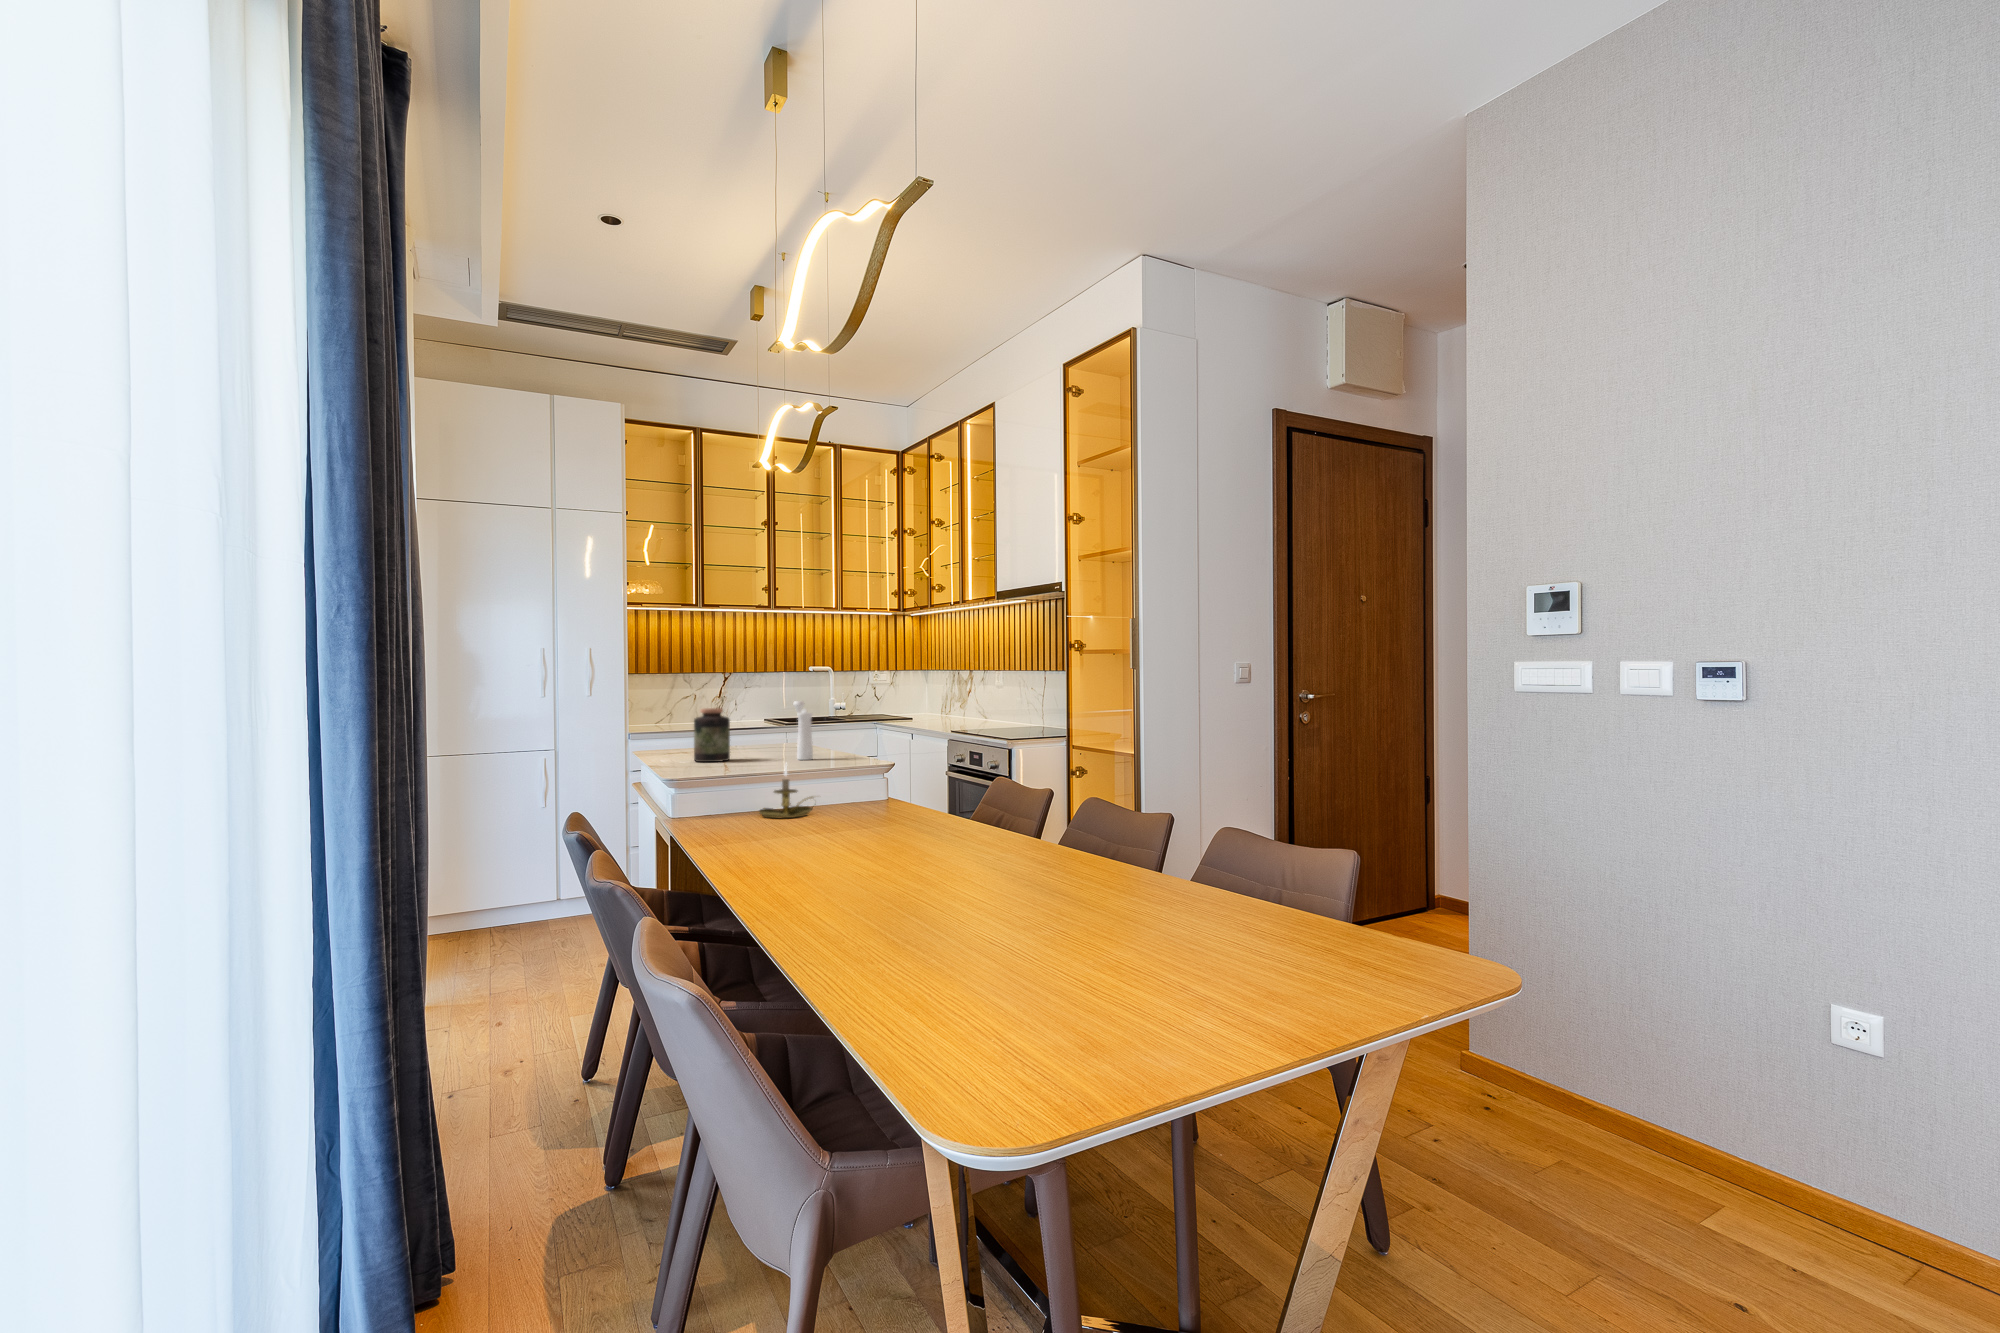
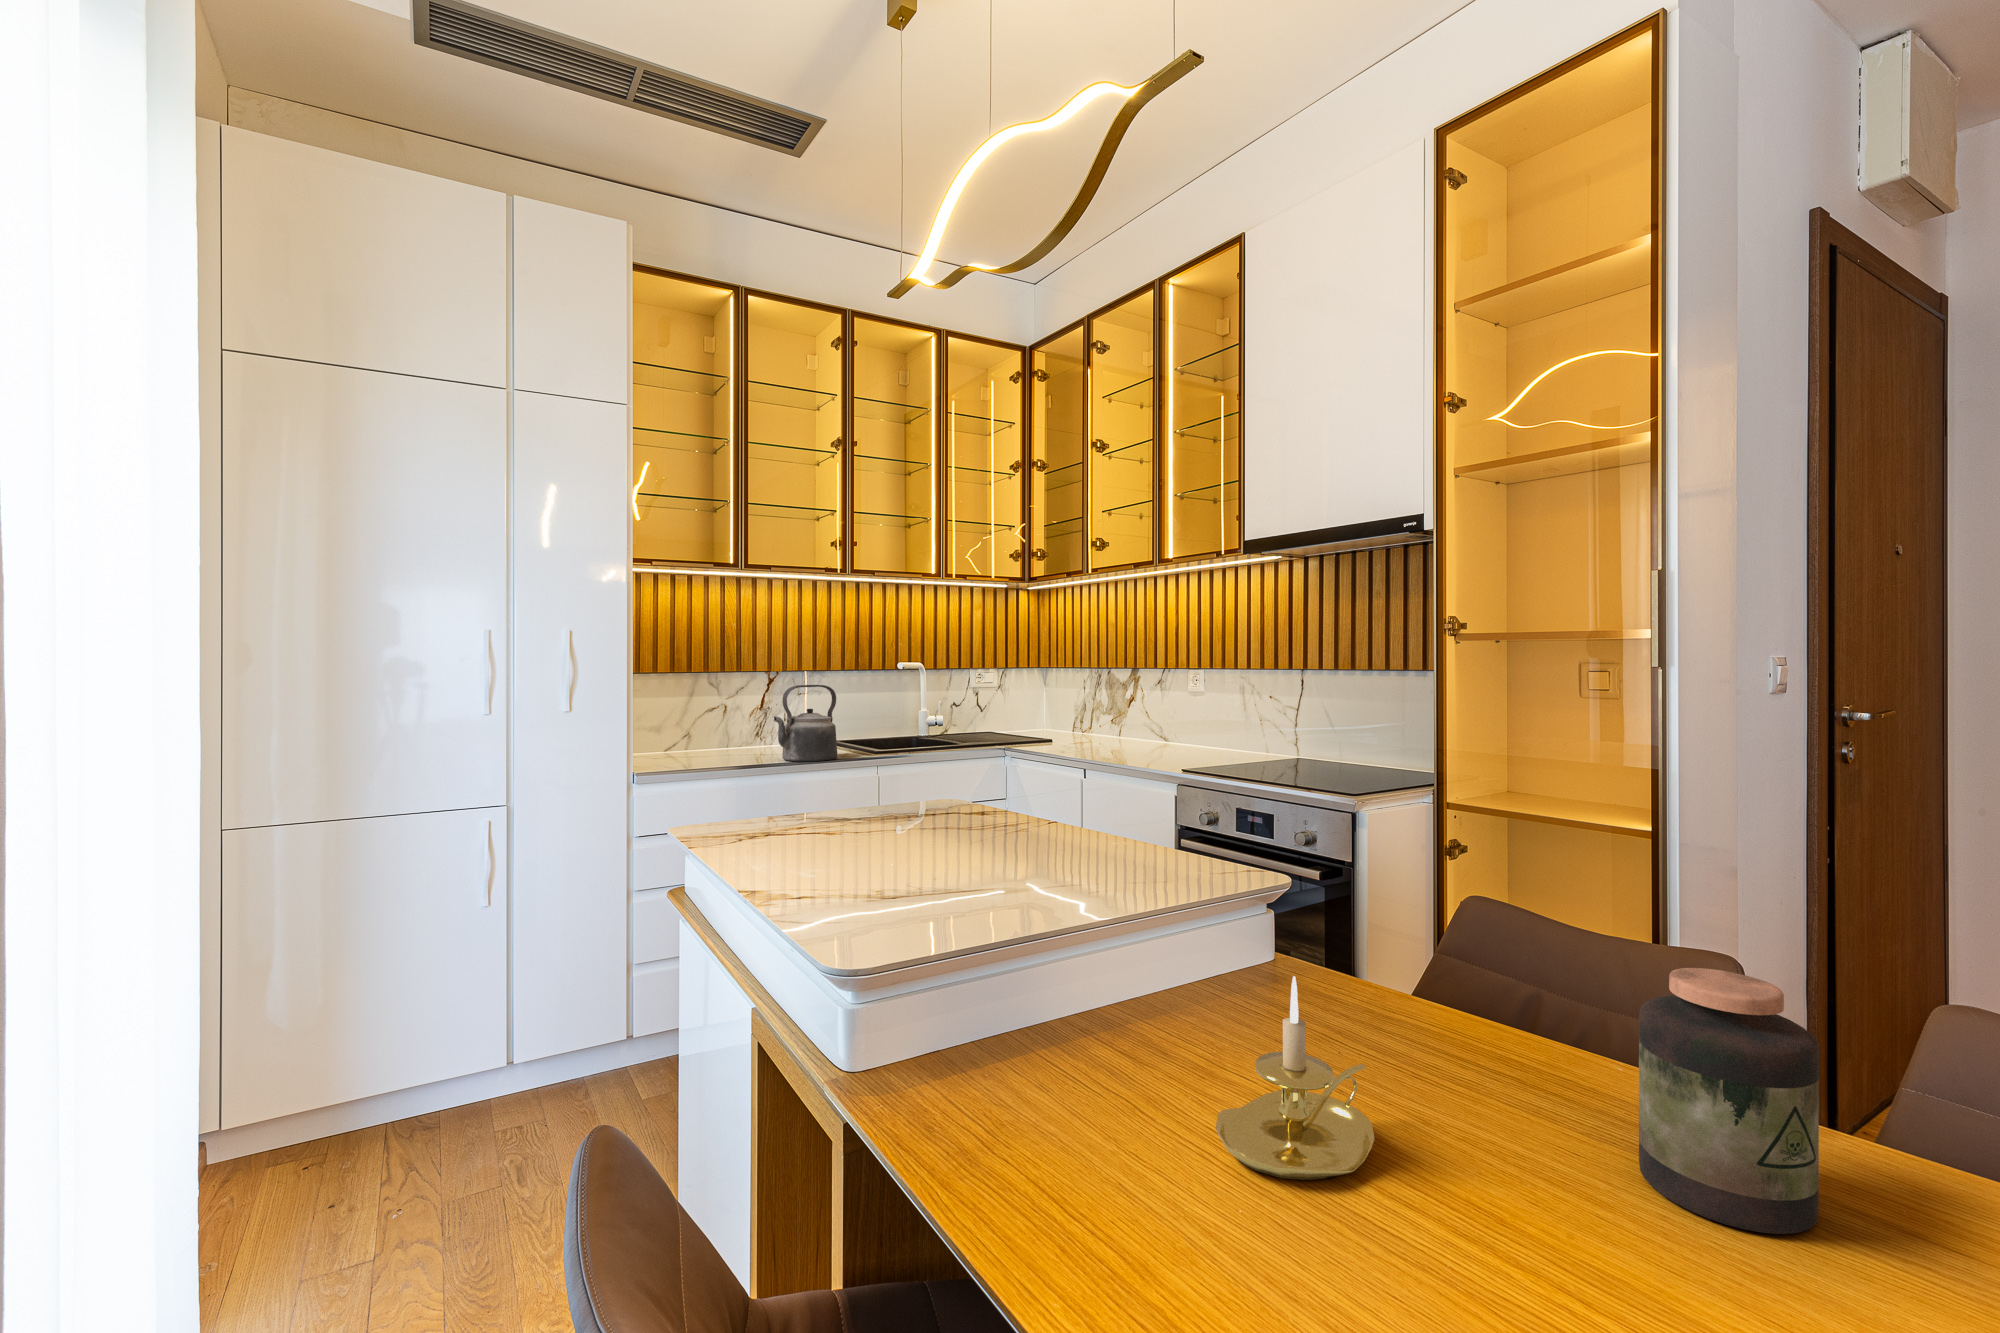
kettle: none [723,681,767,730] -> present [774,685,837,762]
pepper mill: present [793,701,813,760] -> none [1074,747,1144,891]
jar: present [694,708,730,762] -> present [1639,968,1819,1234]

